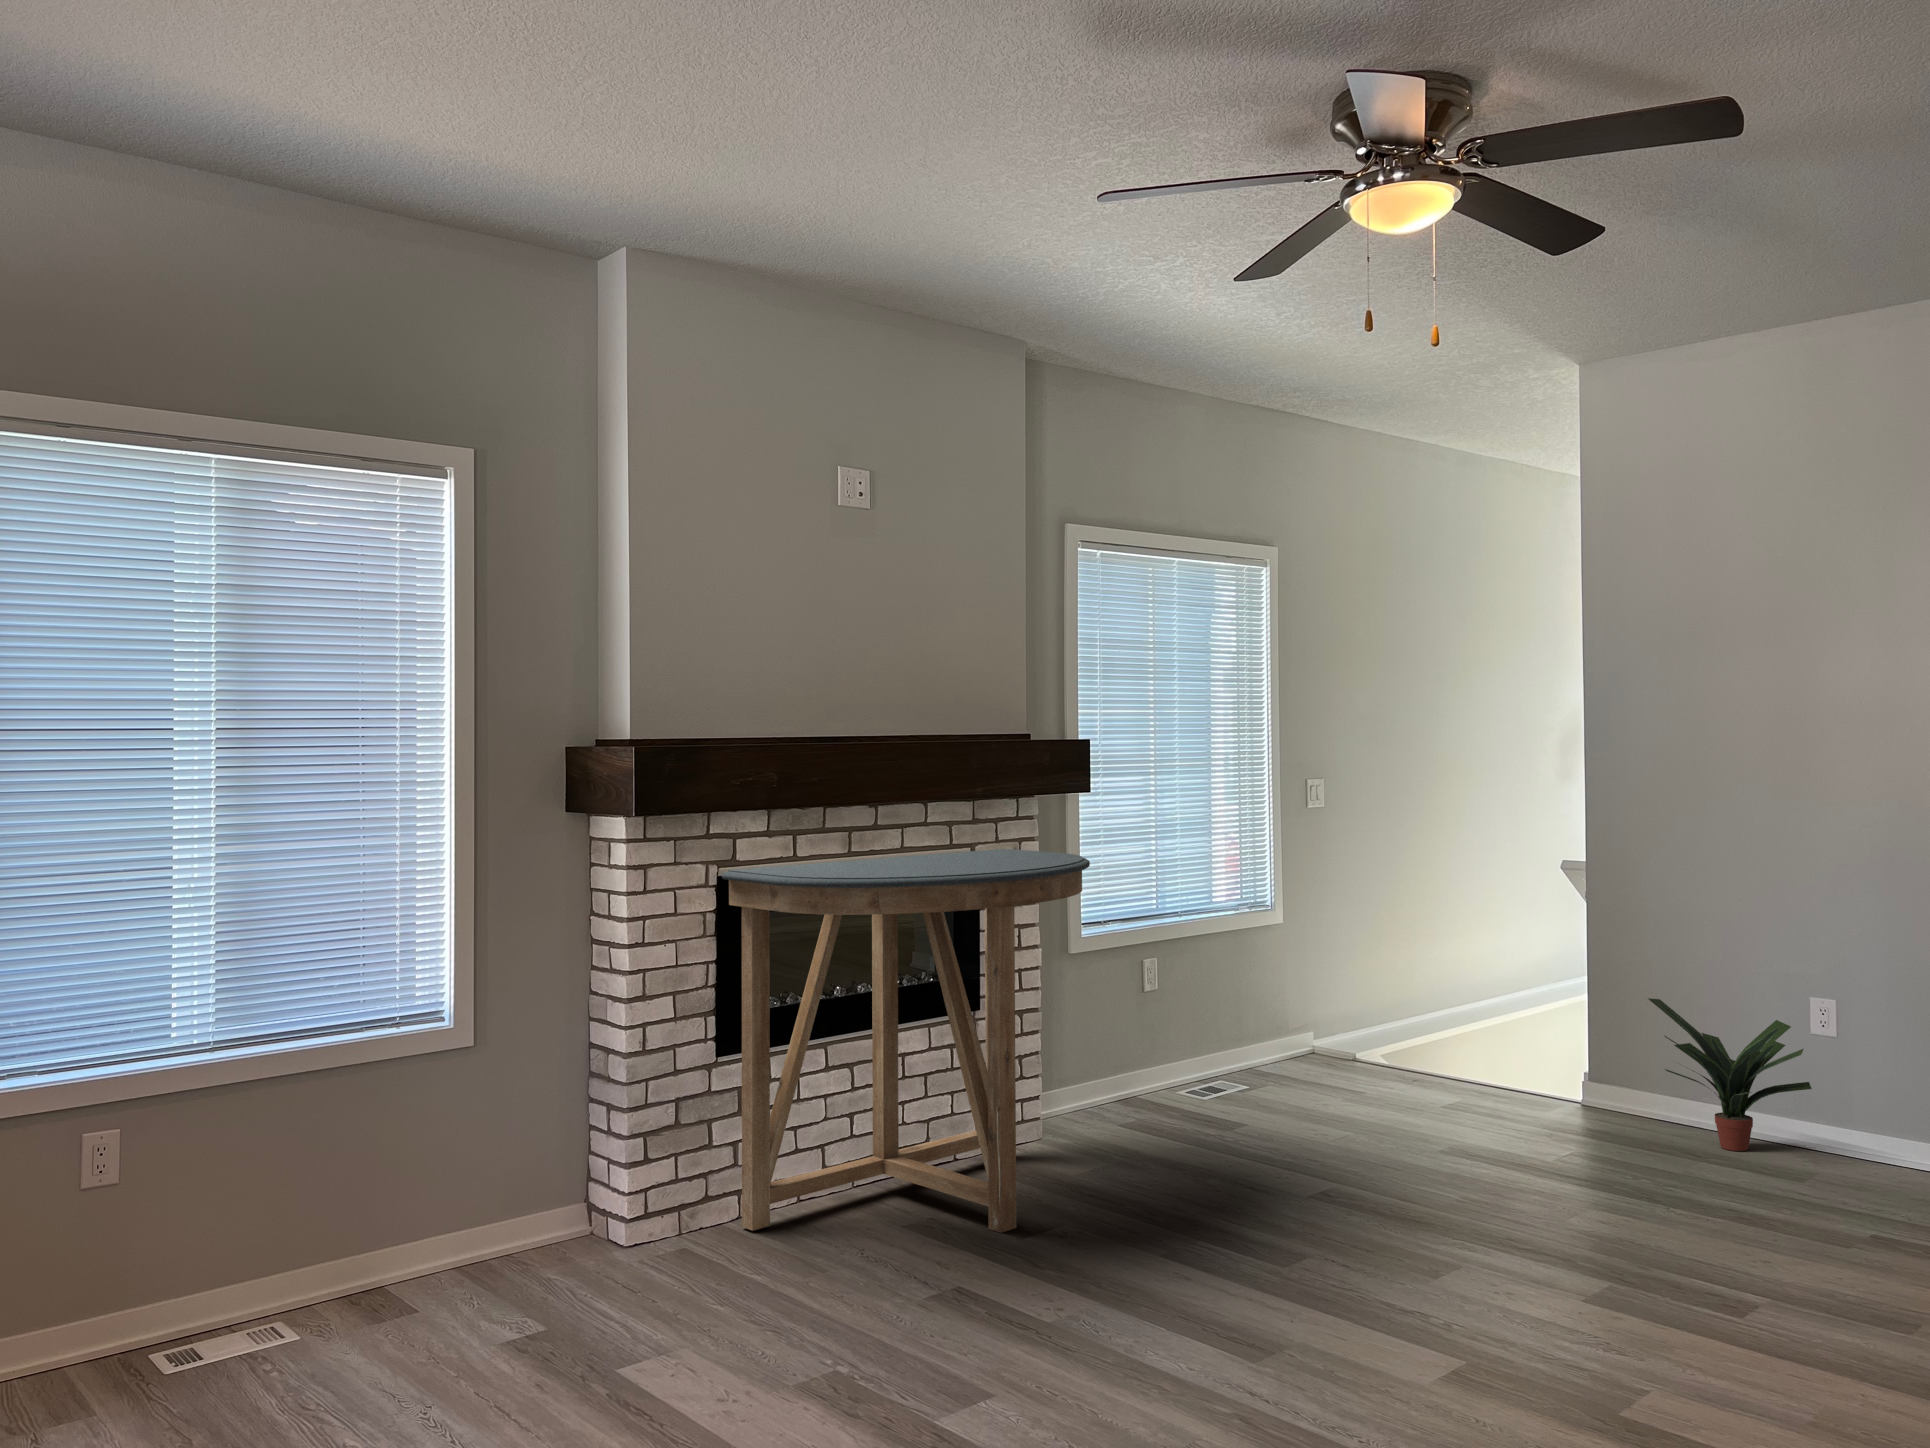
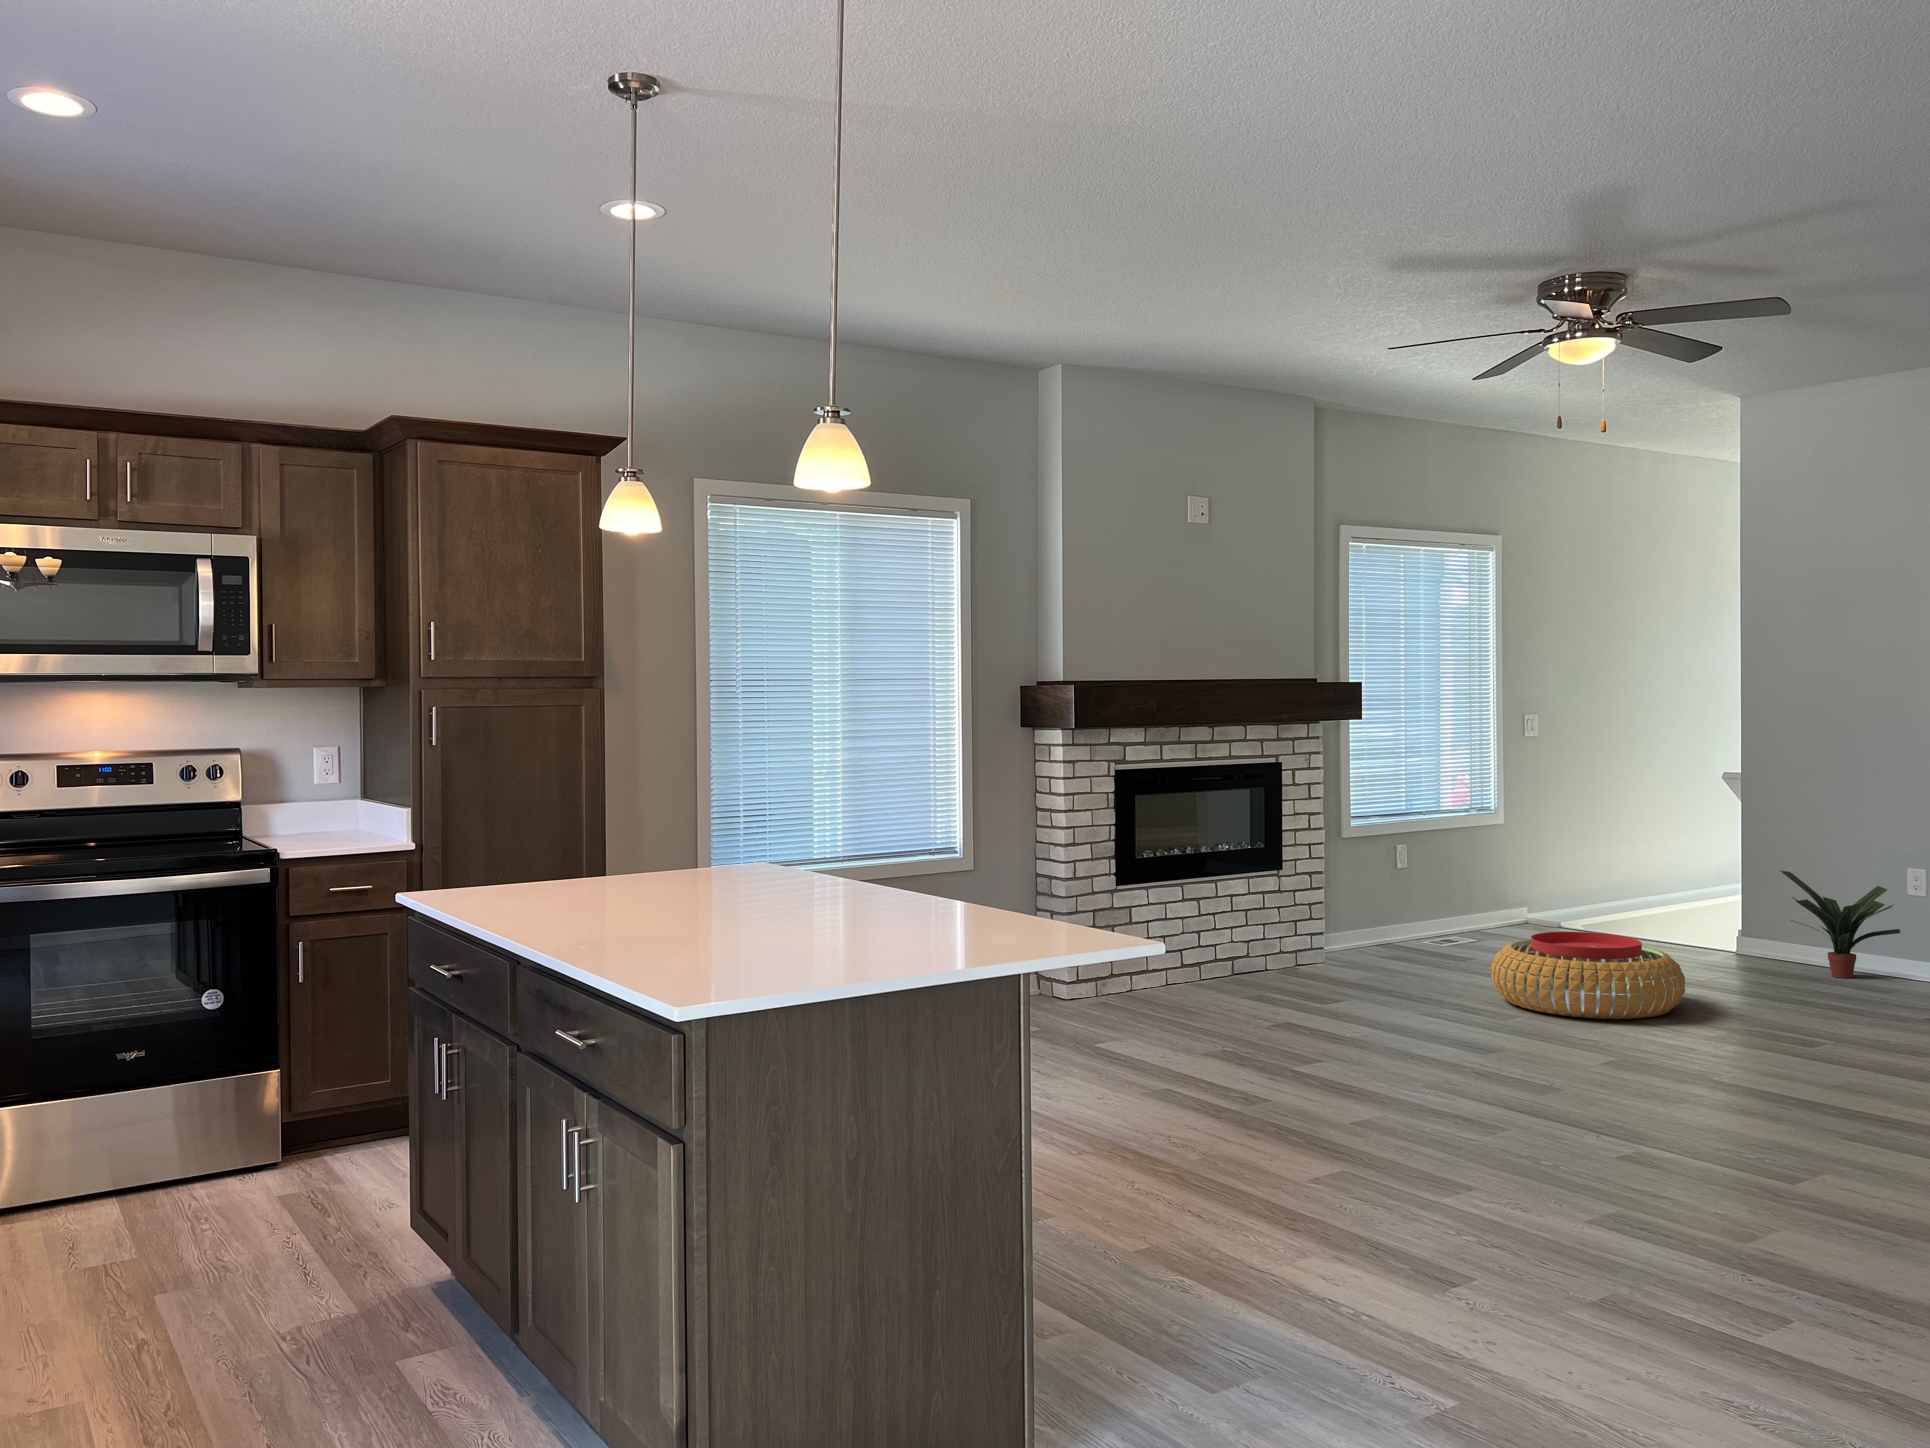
console table: present [722,849,1090,1233] -> none [1121,758,1364,1002]
pouf: none [1271,1108,1550,1260] -> present [1491,932,1685,1019]

